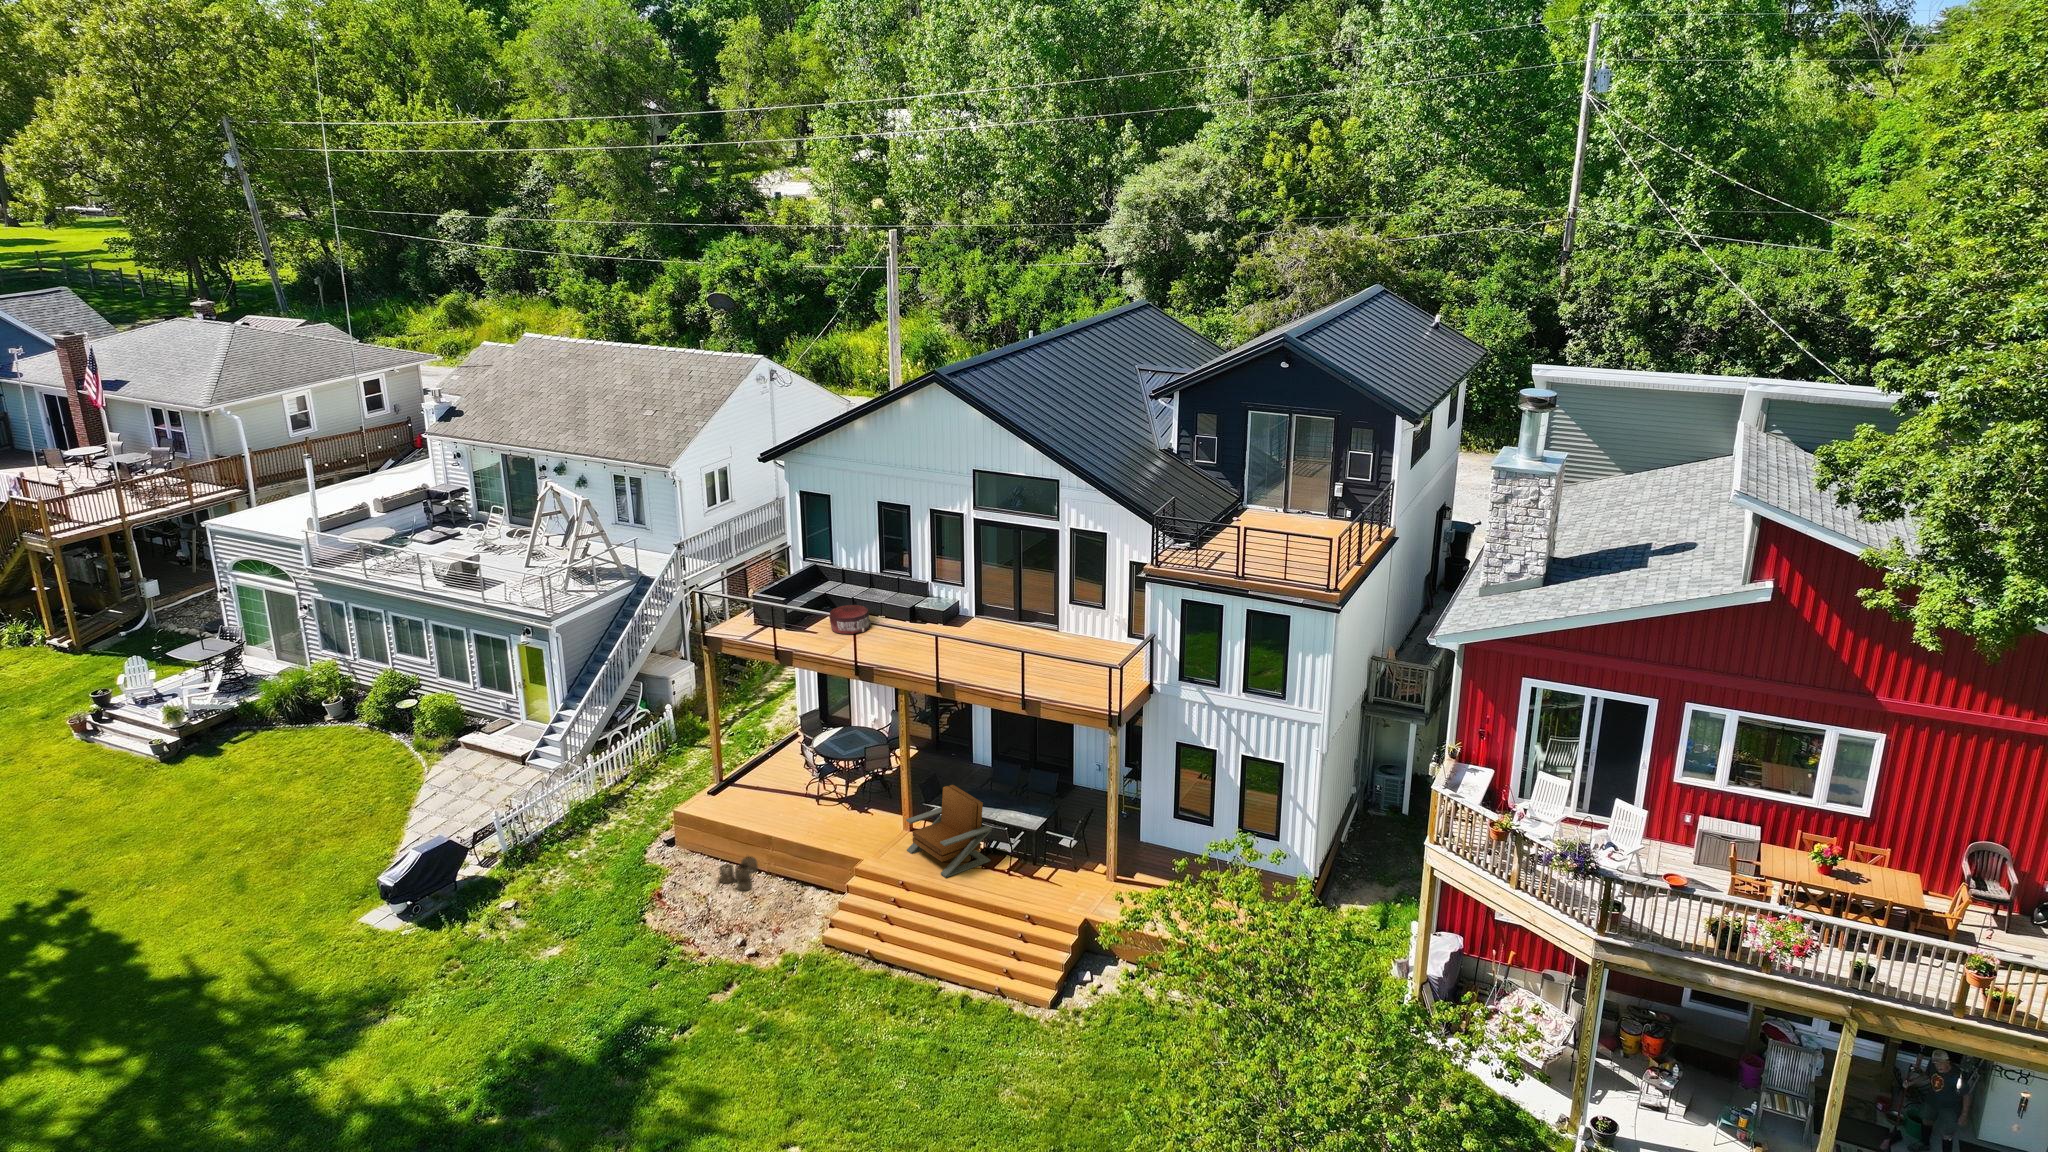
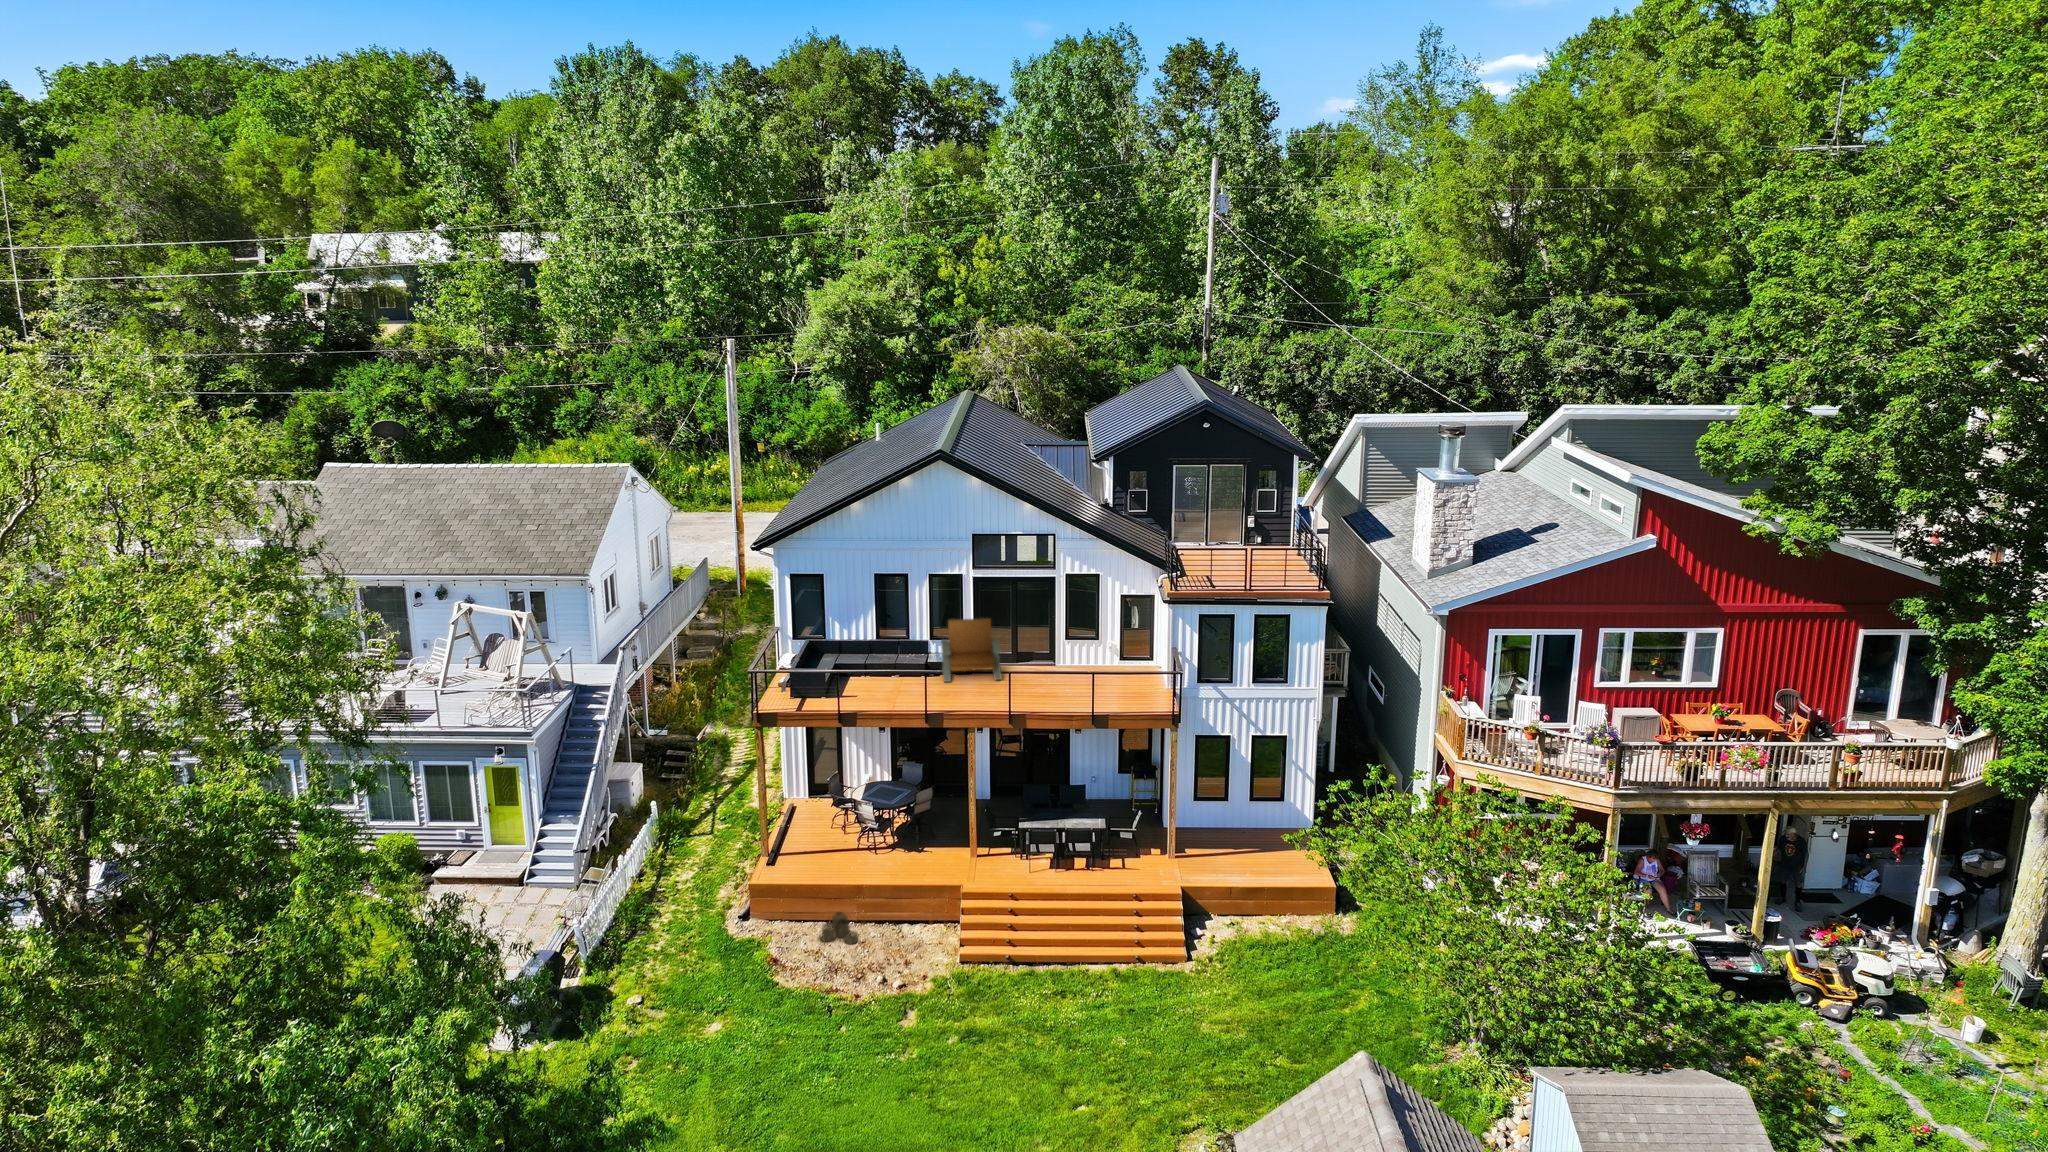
pouf: present [829,605,871,634] -> none [868,665,905,692]
lounge chair: present [906,785,992,878] -> present [941,618,1002,682]

